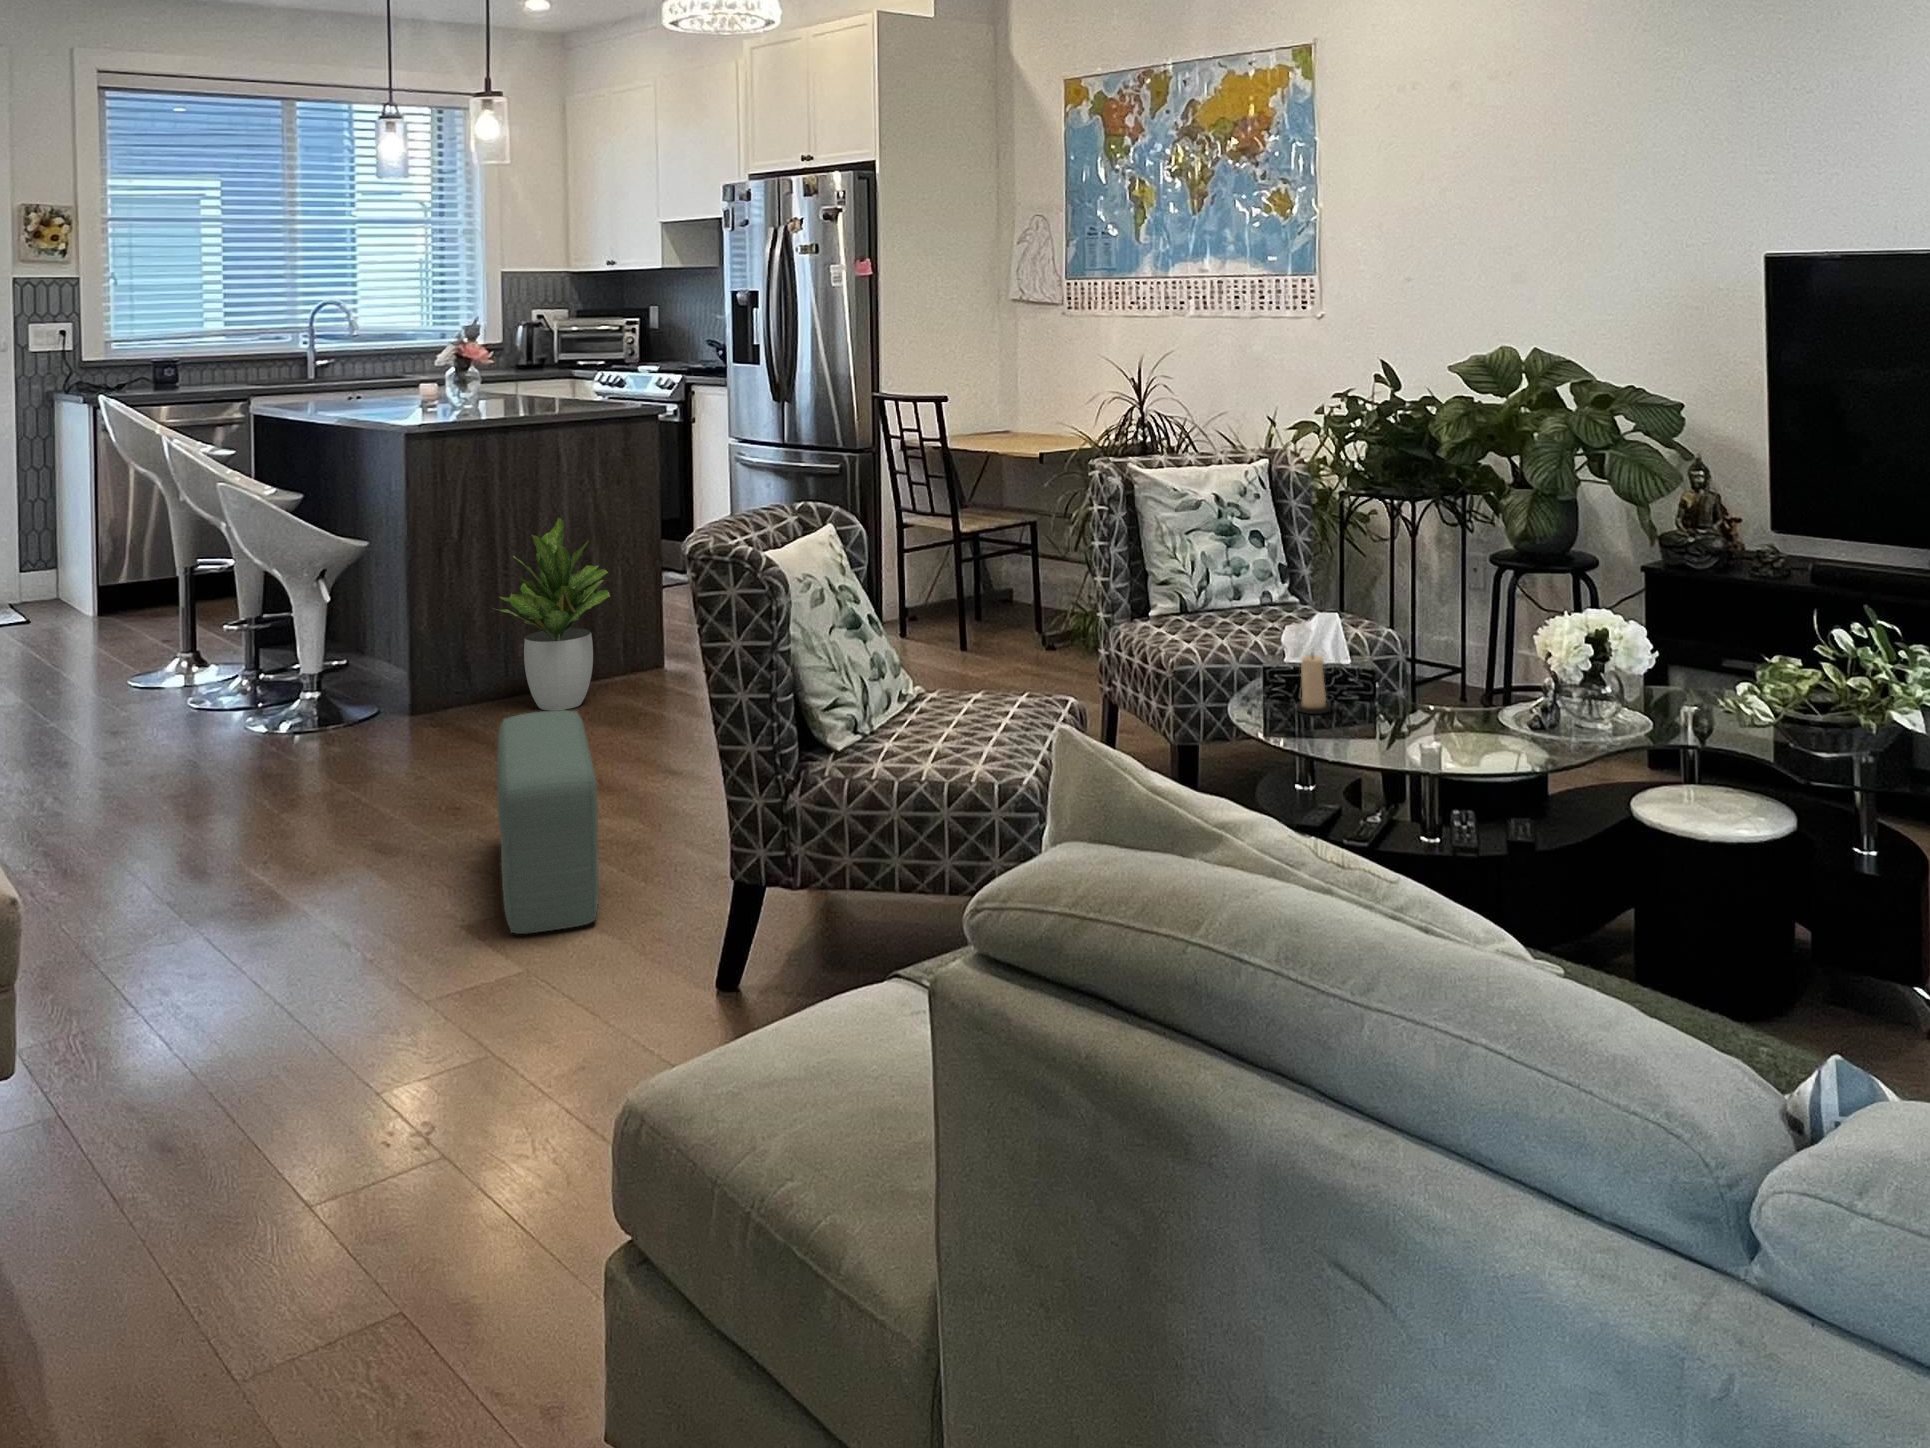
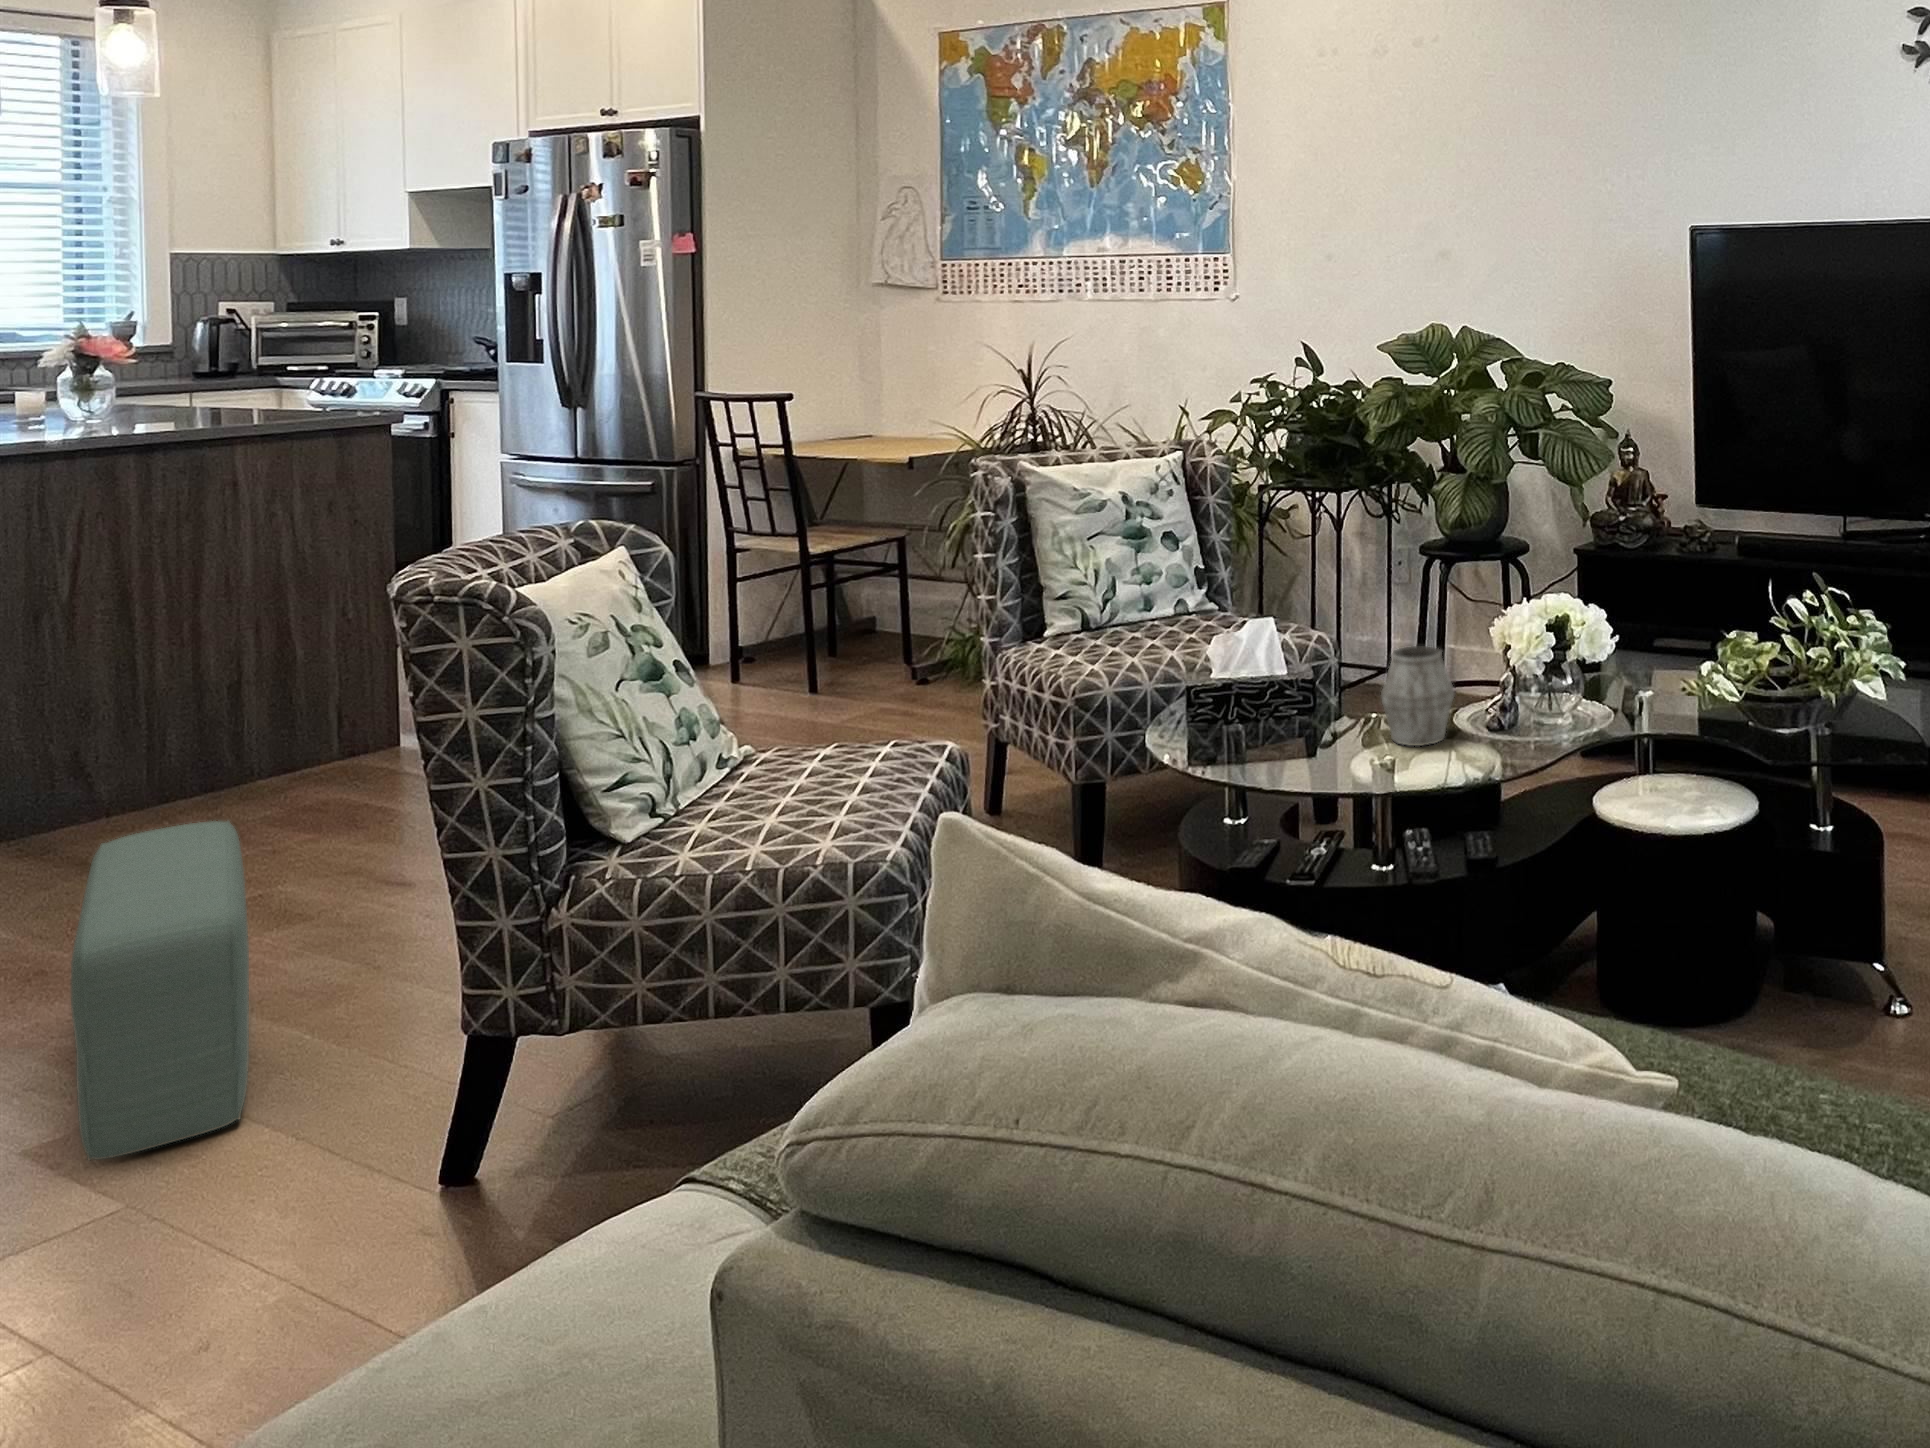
potted plant: present [497,518,610,710] -> none [116,559,311,815]
mug: none [1427,648,1494,736] -> present [1381,646,1454,746]
candle: present [1297,654,1331,714] -> none [1230,663,1269,735]

